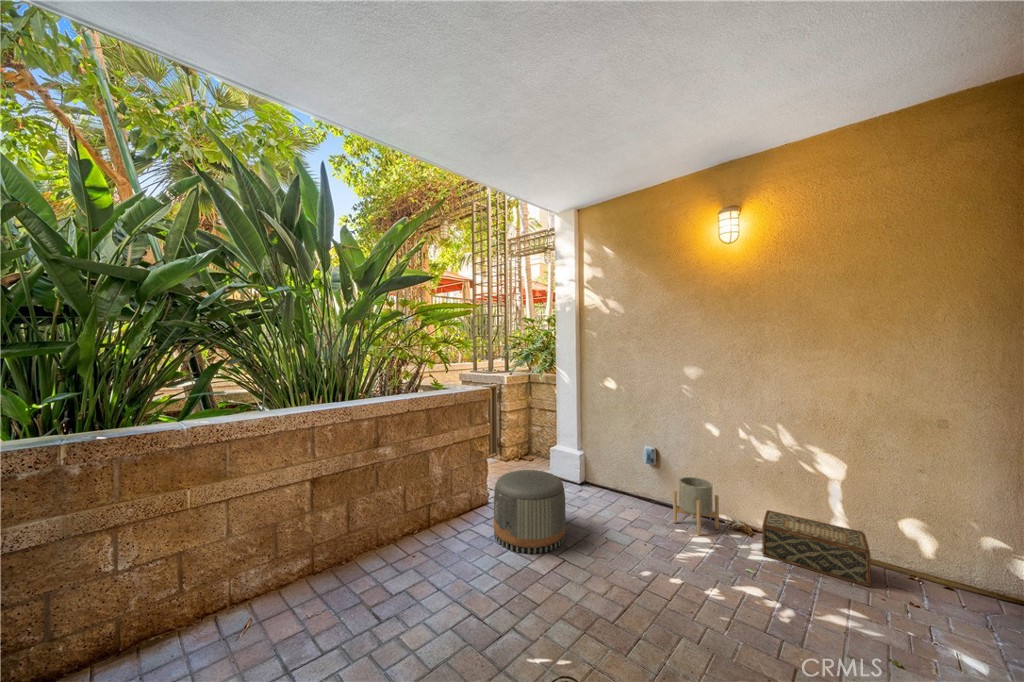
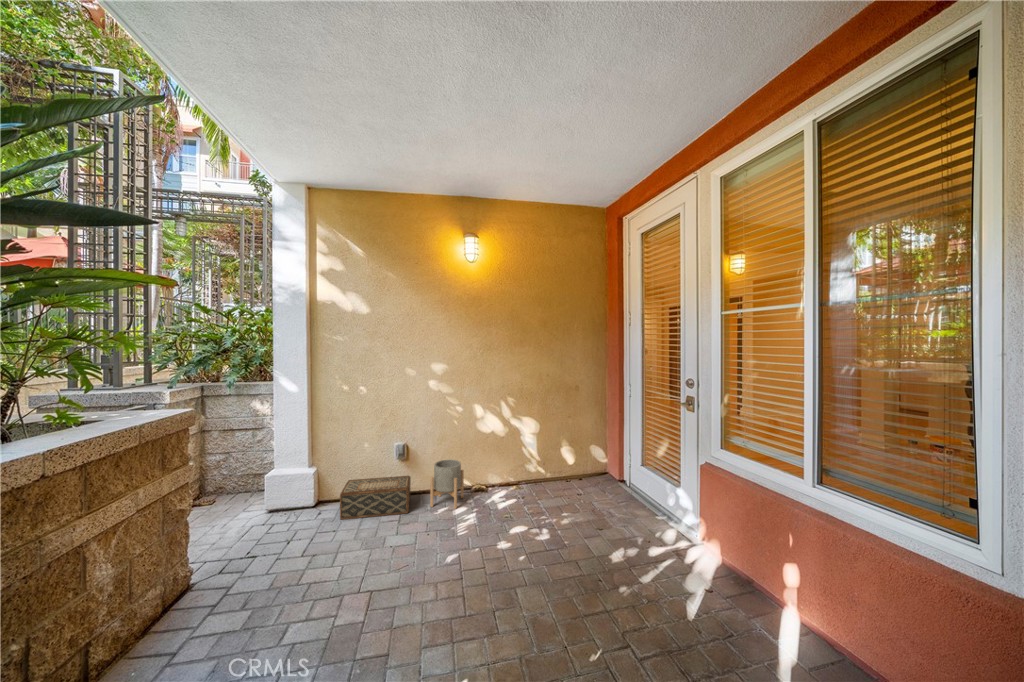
pouf: present [494,470,566,554] -> none [242,502,352,626]
woven basket: present [762,510,871,587] -> present [340,476,411,520]

